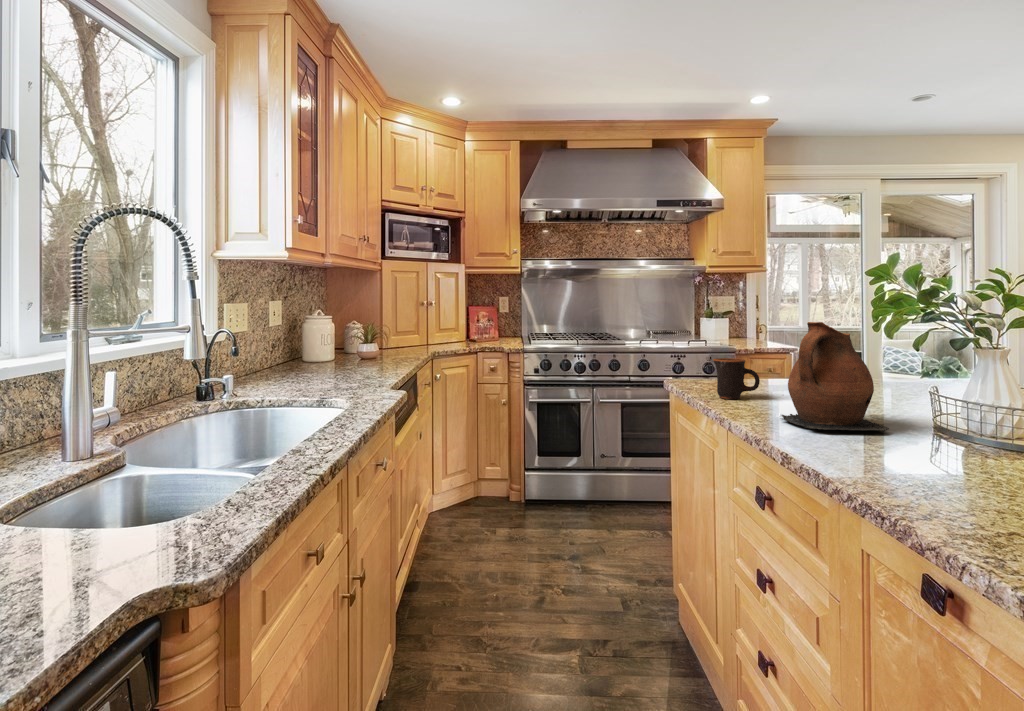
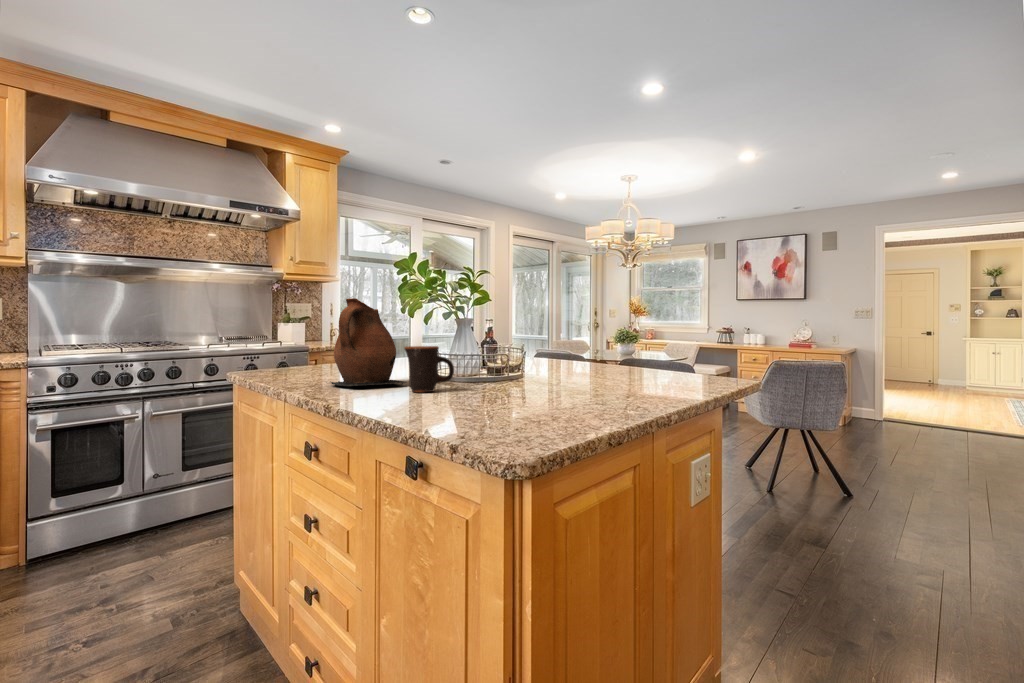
mug: present [713,358,760,399] -> present [404,346,454,392]

